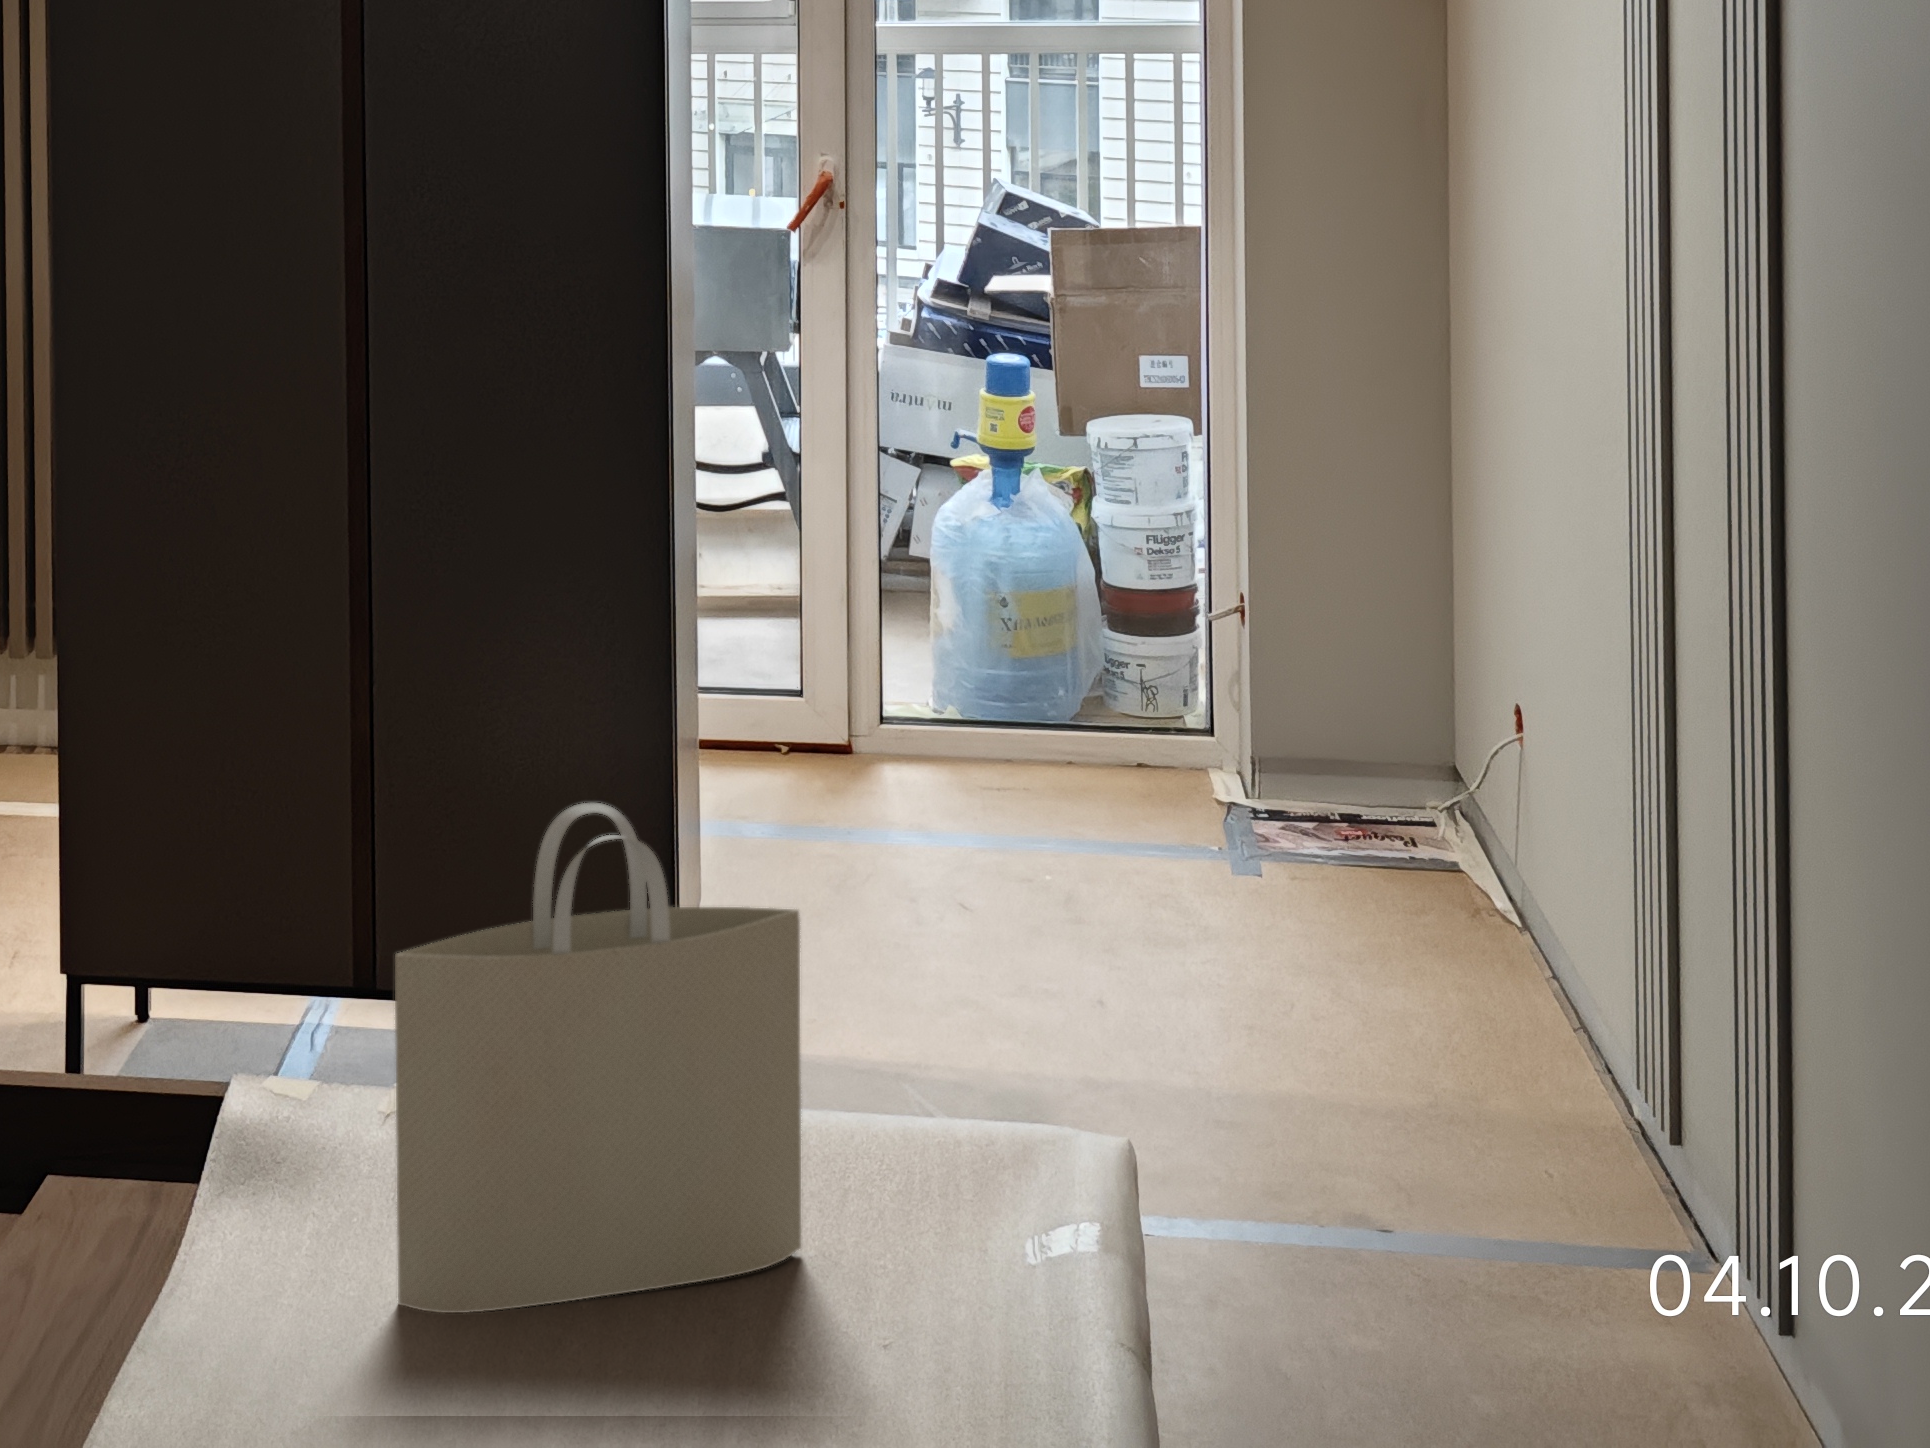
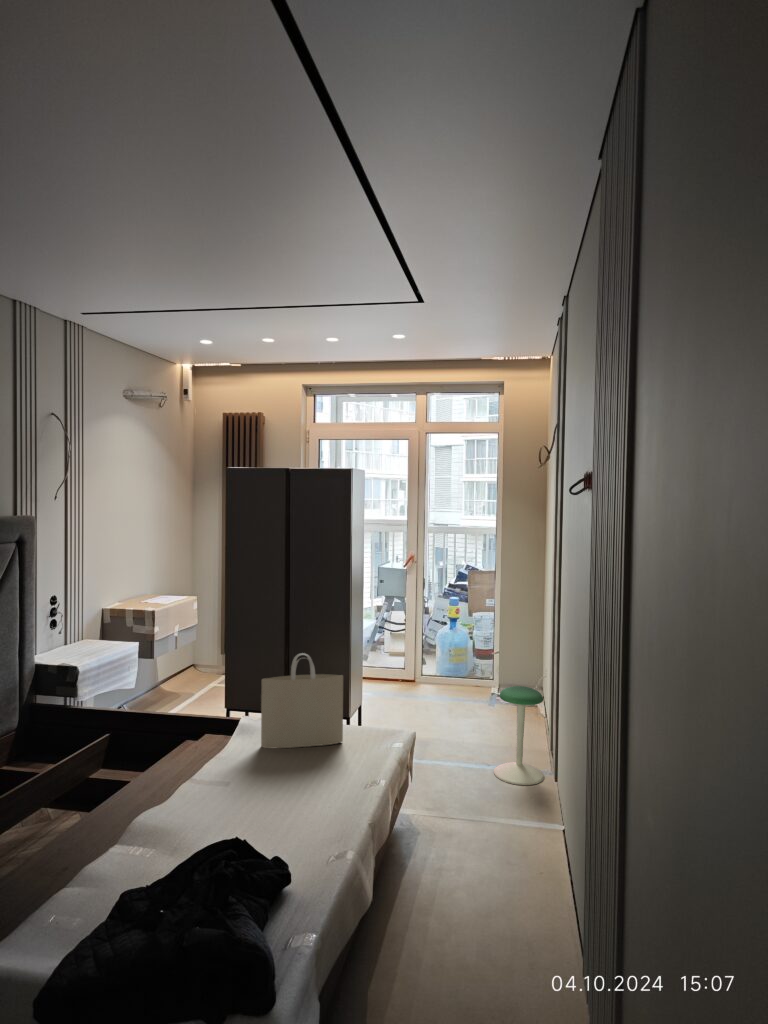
stool: none [1411,856,1669,1356] -> present [494,686,544,785]

